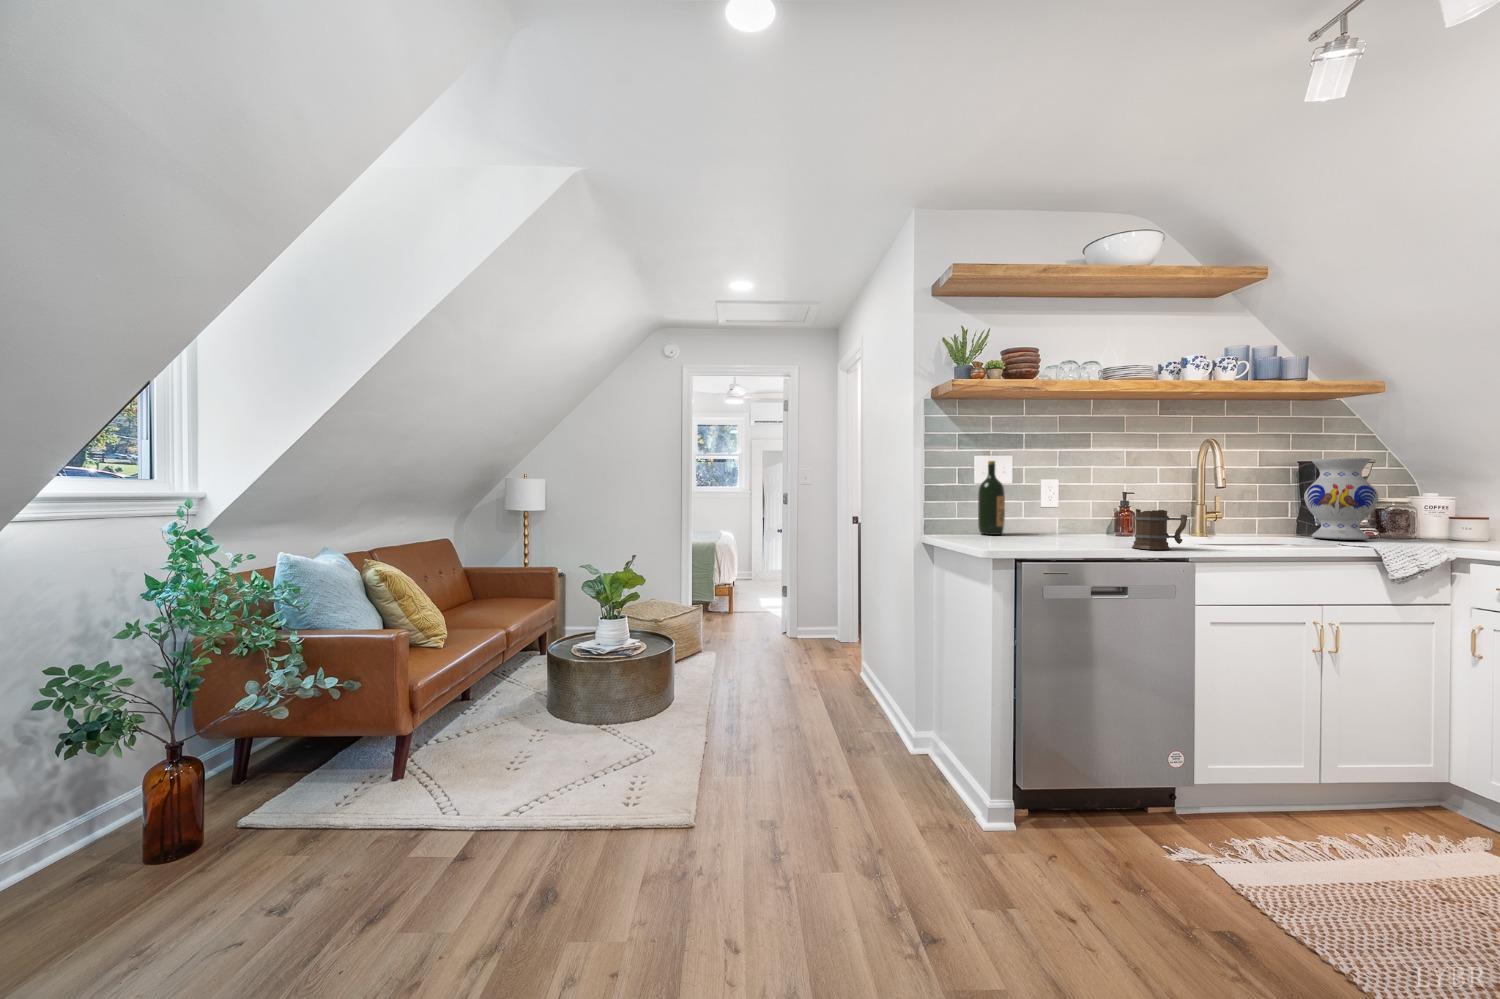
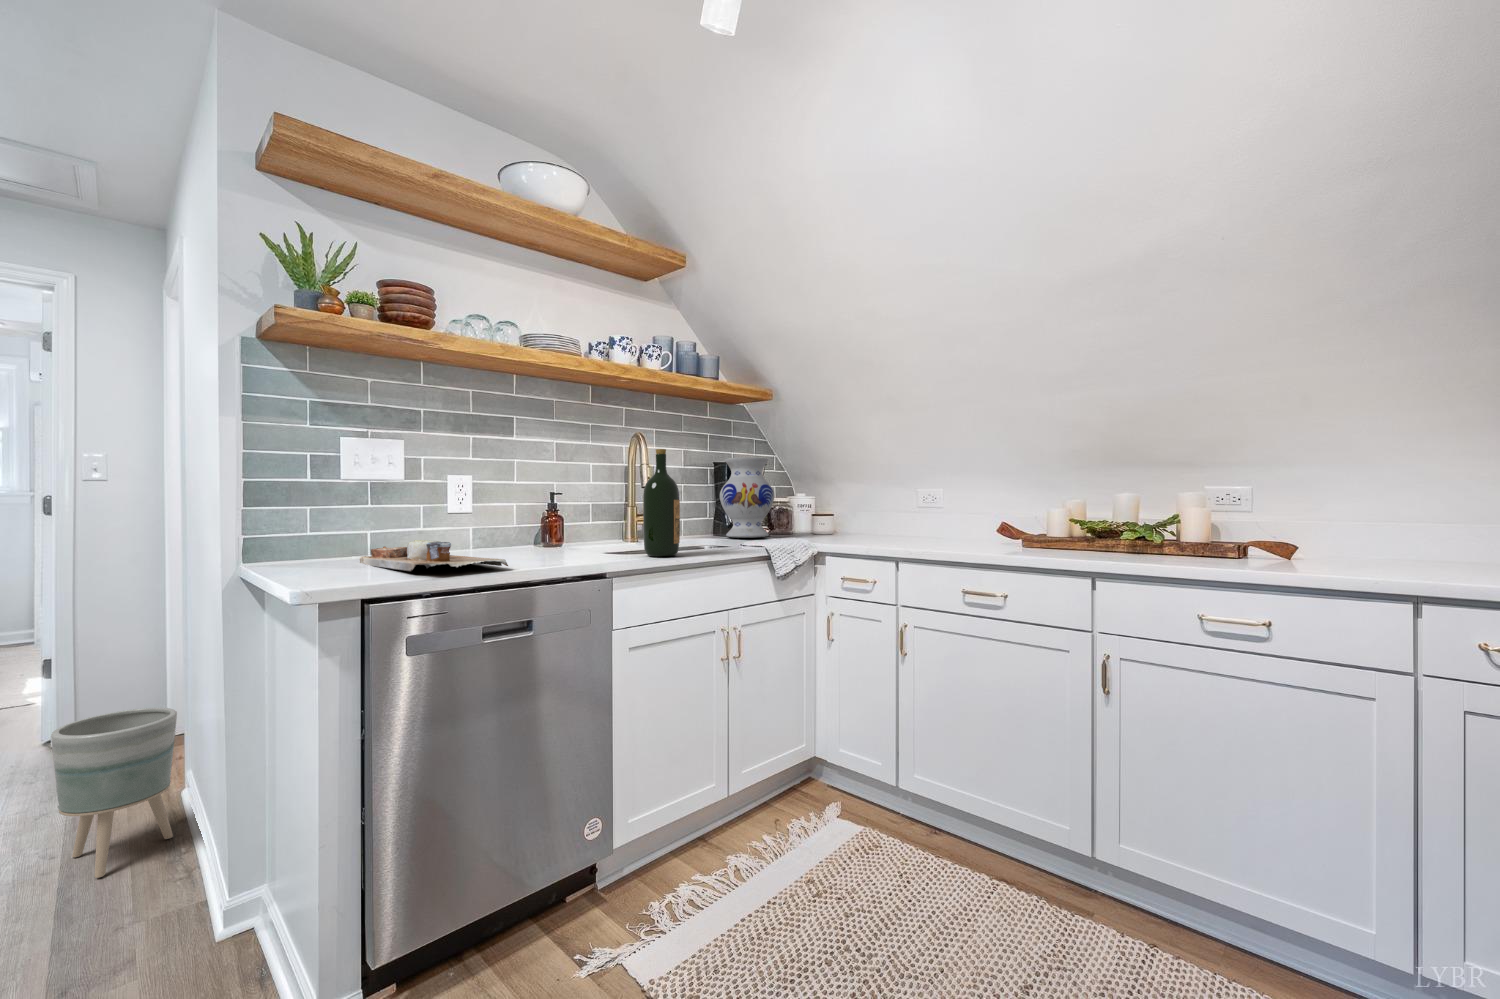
wine bottle: present [978,461,1005,535] -> present [643,449,680,556]
mug: present [1132,509,1188,550] -> none [552,511,616,564]
cutting board: none [994,528,1100,547] -> present [360,540,508,571]
planter: none [821,618,872,708] -> present [51,708,177,878]

